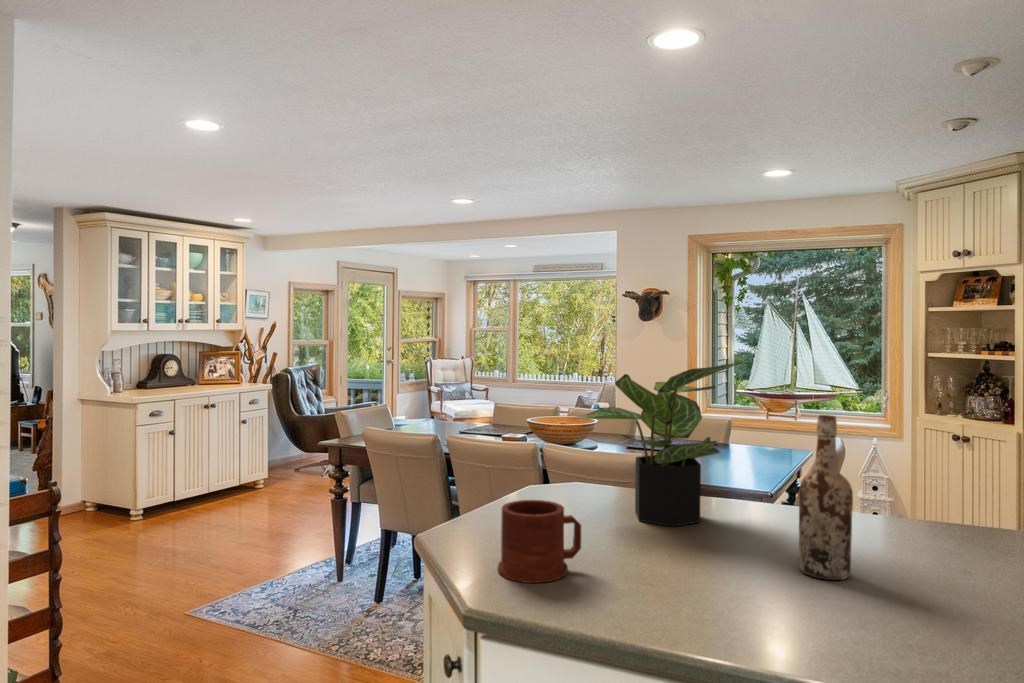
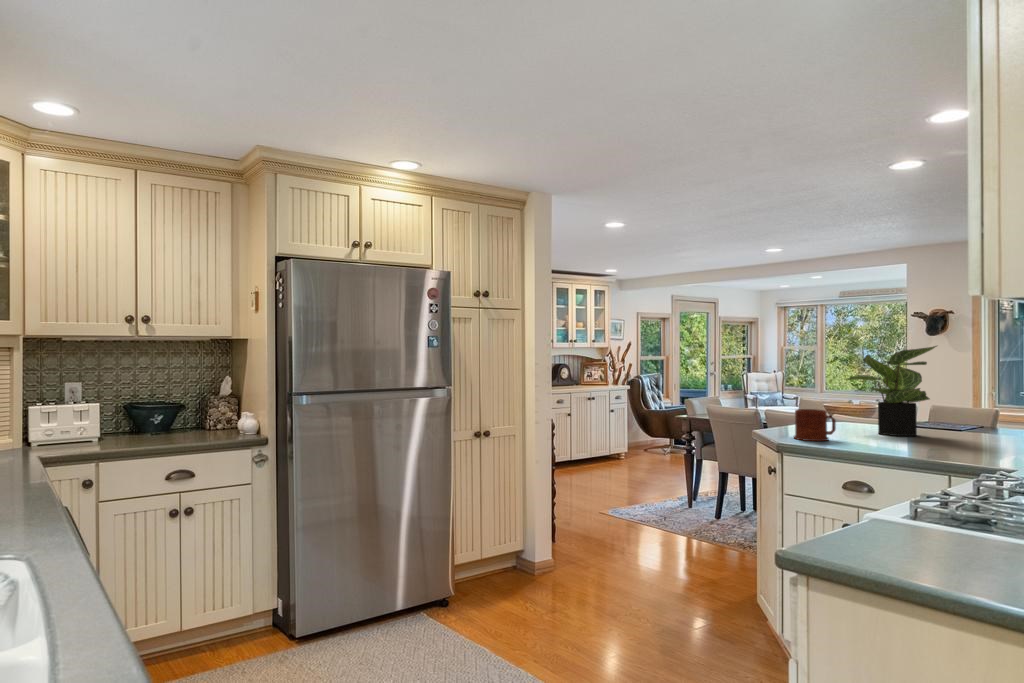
wine bottle: present [799,415,853,580] -> none [957,370,987,450]

